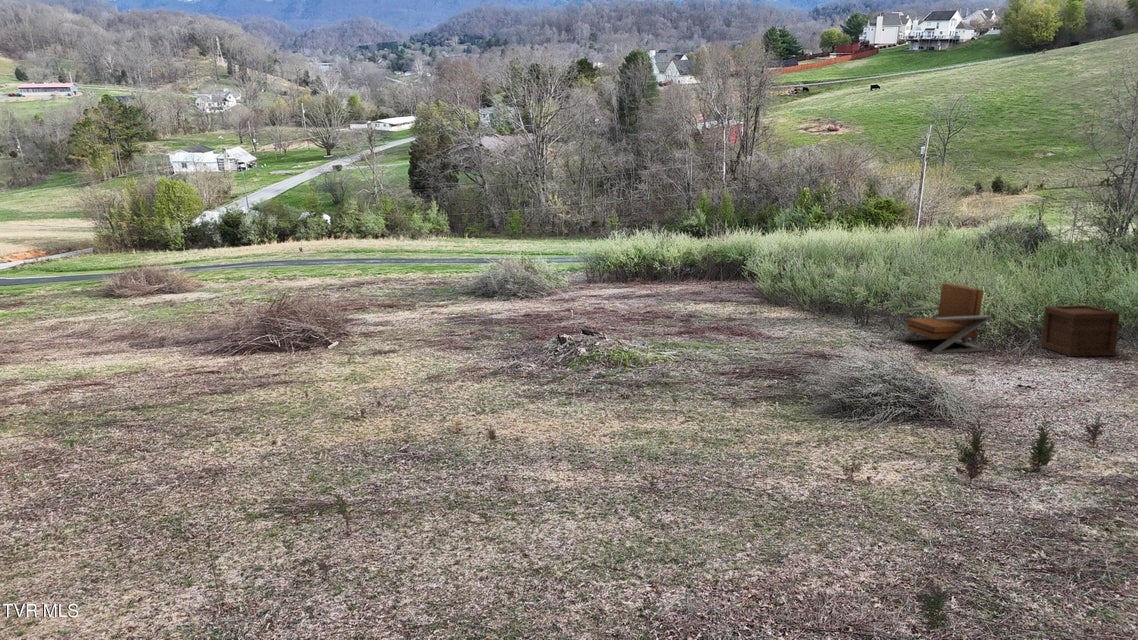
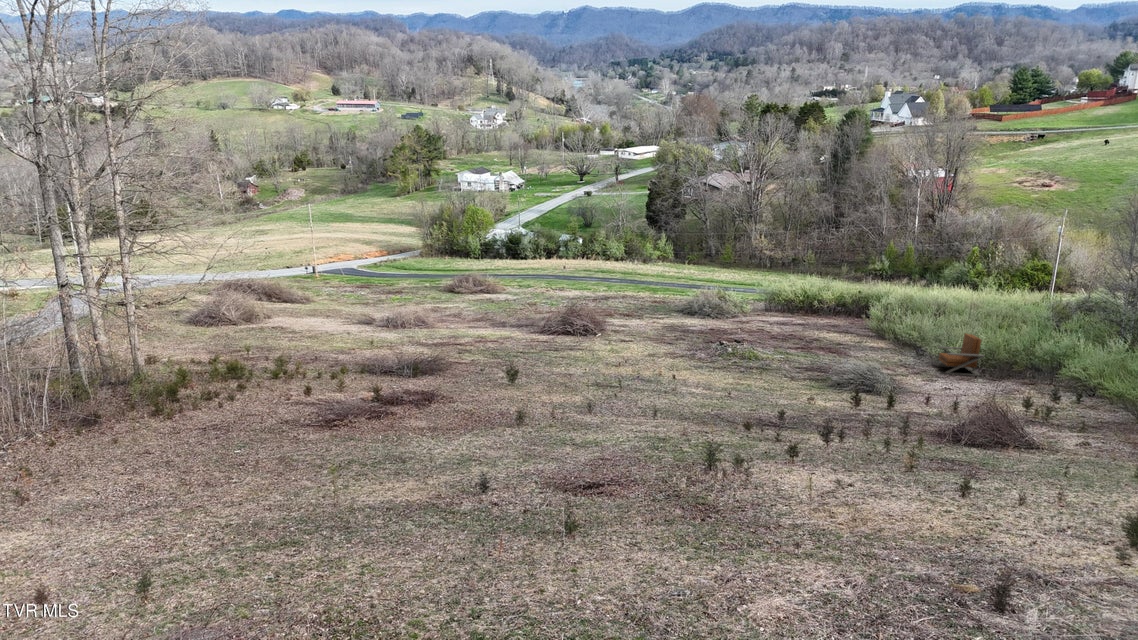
wooden crate: present [1042,305,1120,357] -> none [1022,353,1063,387]

